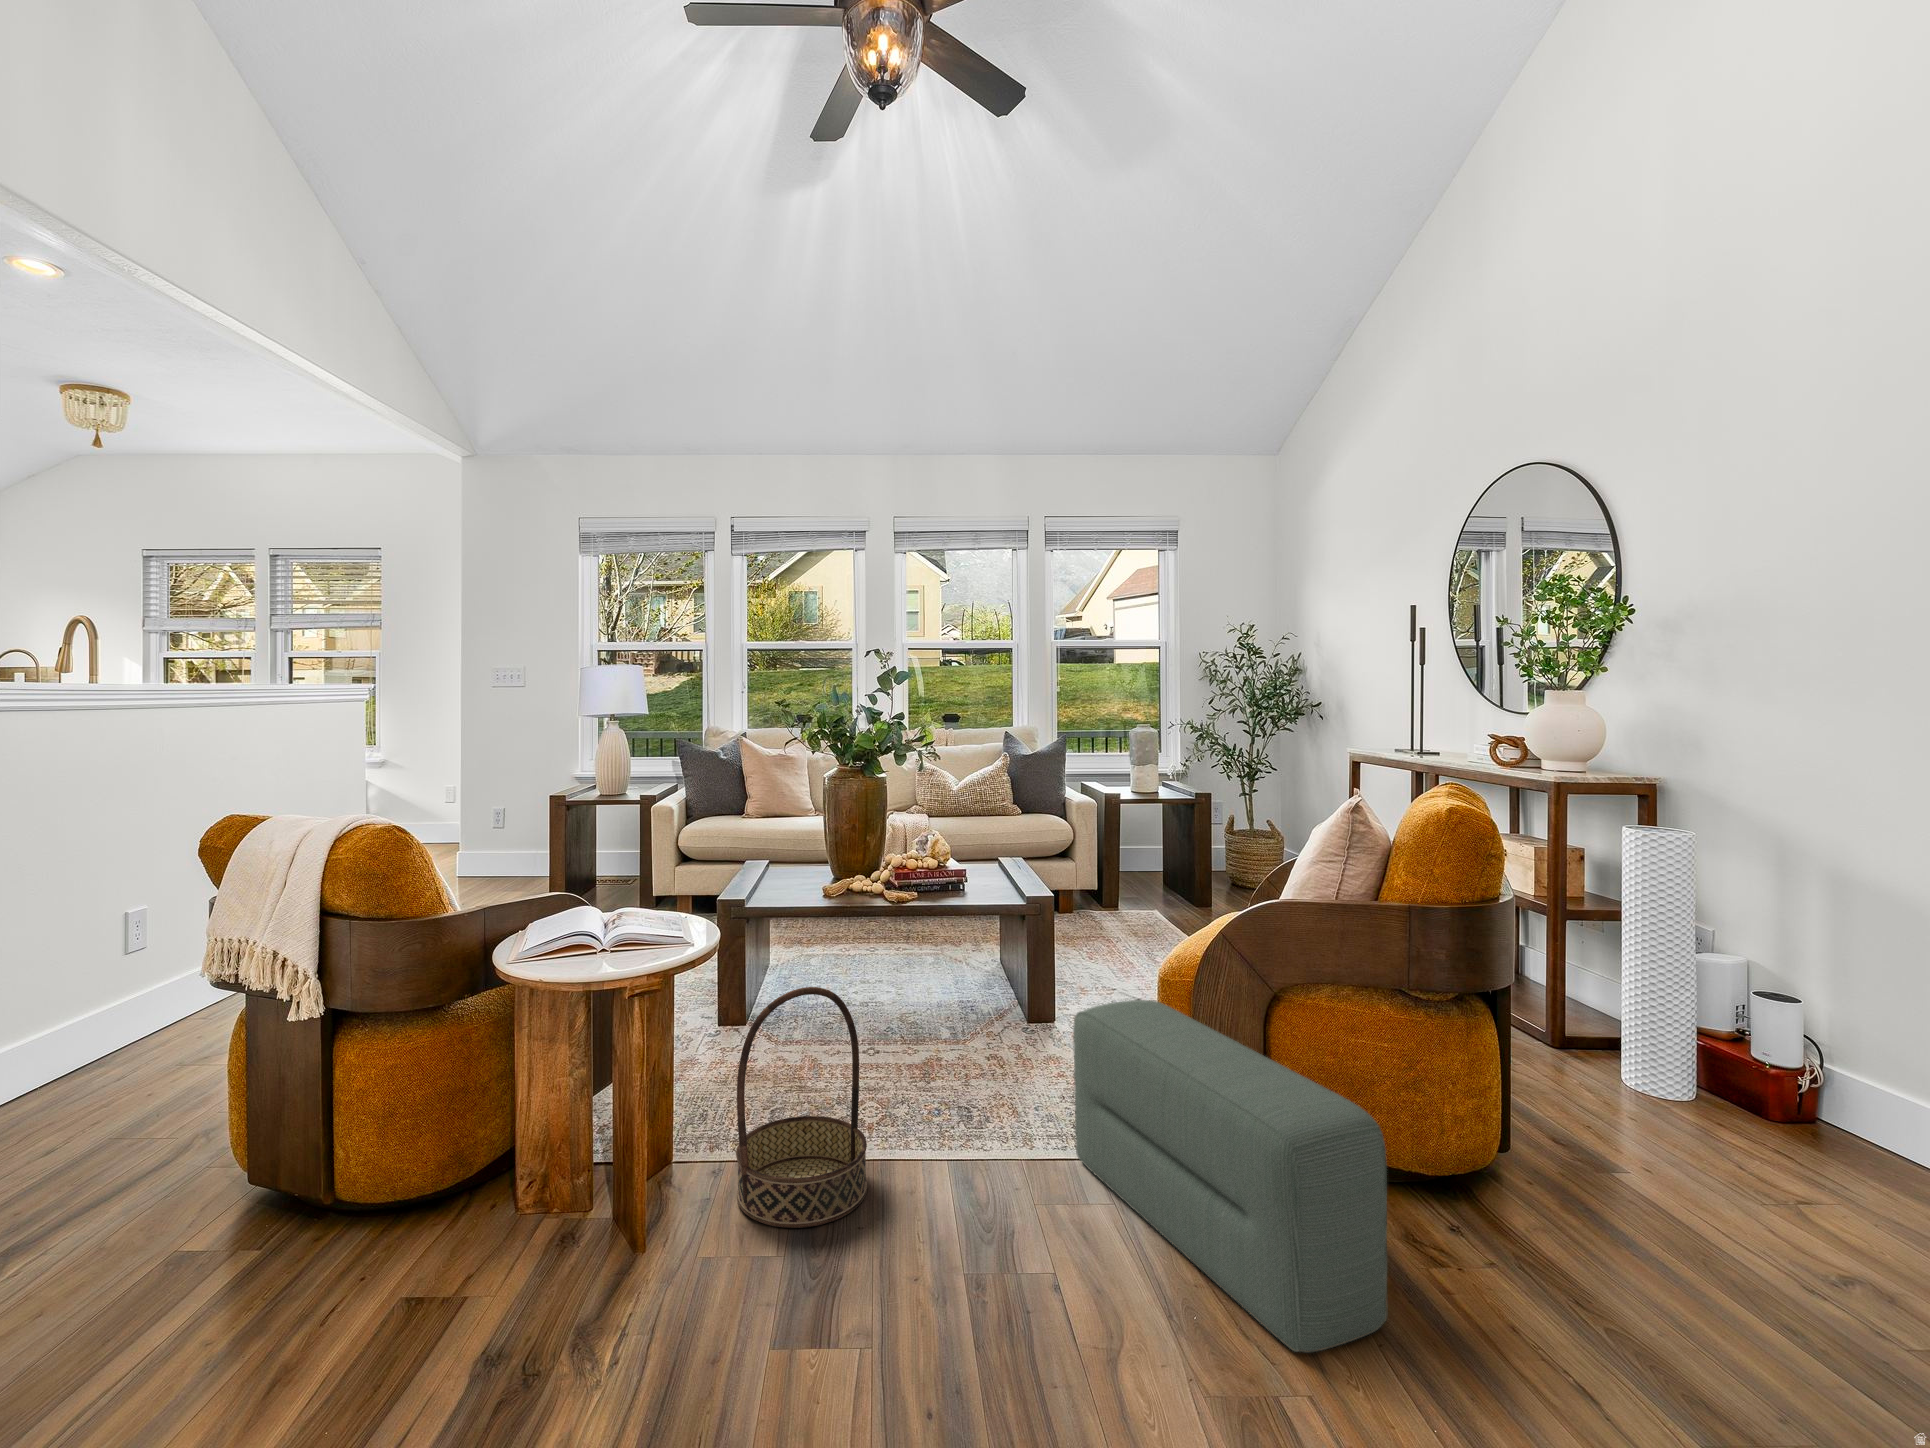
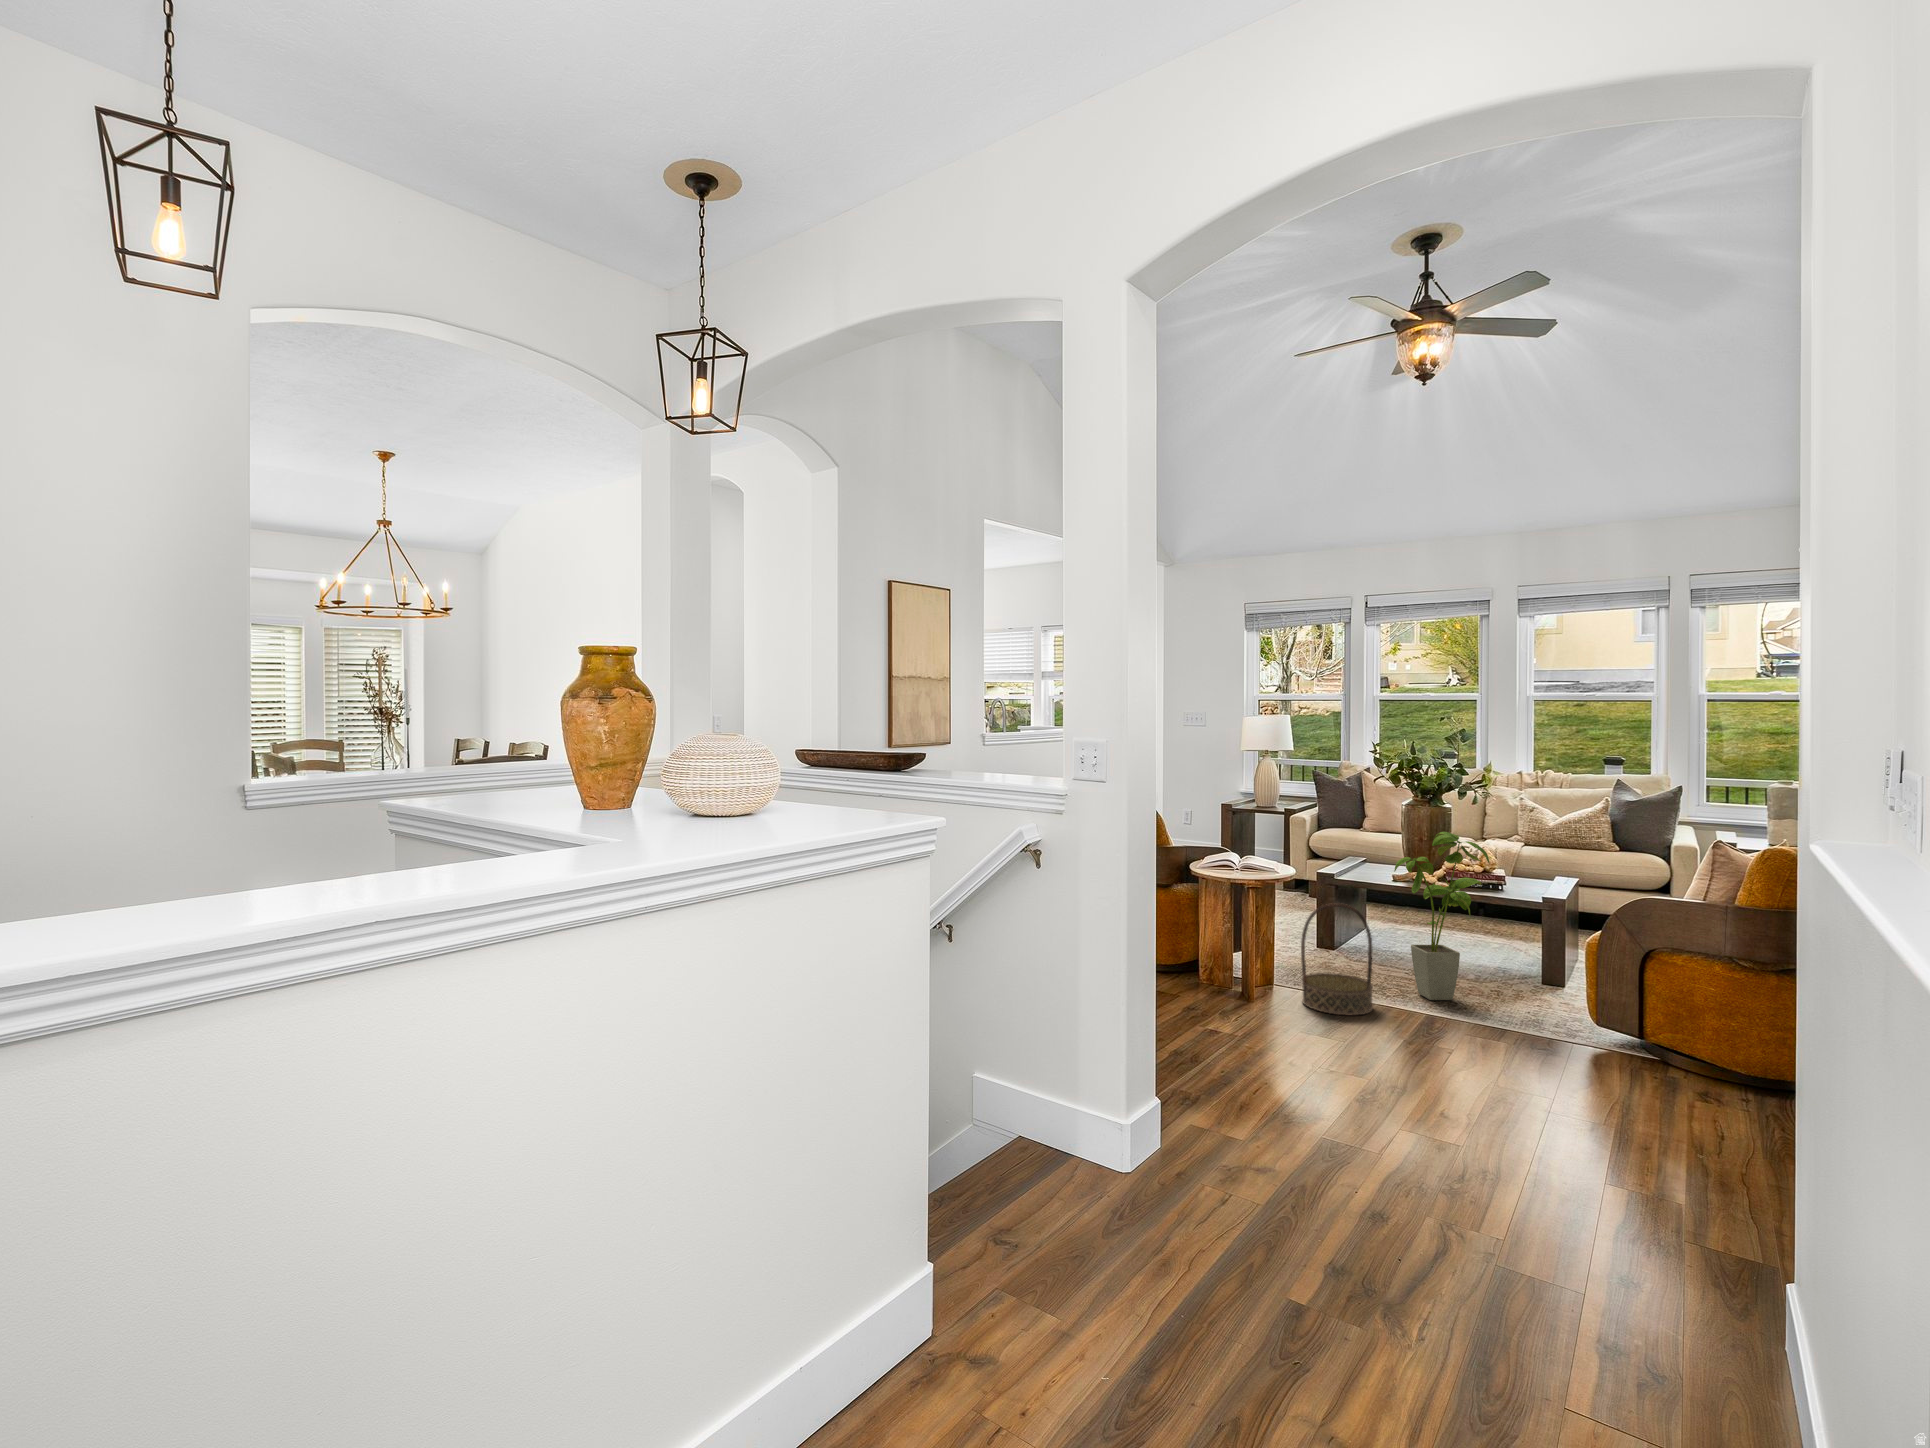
house plant: none [875,822,1028,1119] -> present [1394,832,1490,1000]
pouf: present [1073,1000,1387,1352] -> none [1503,941,1624,1095]

